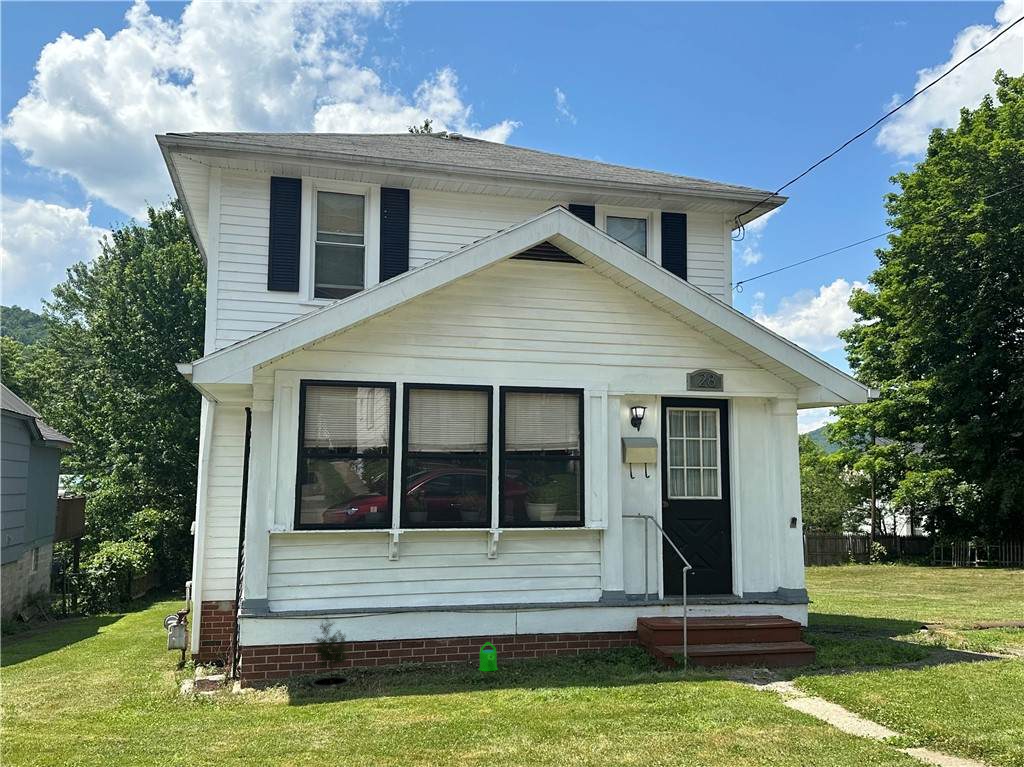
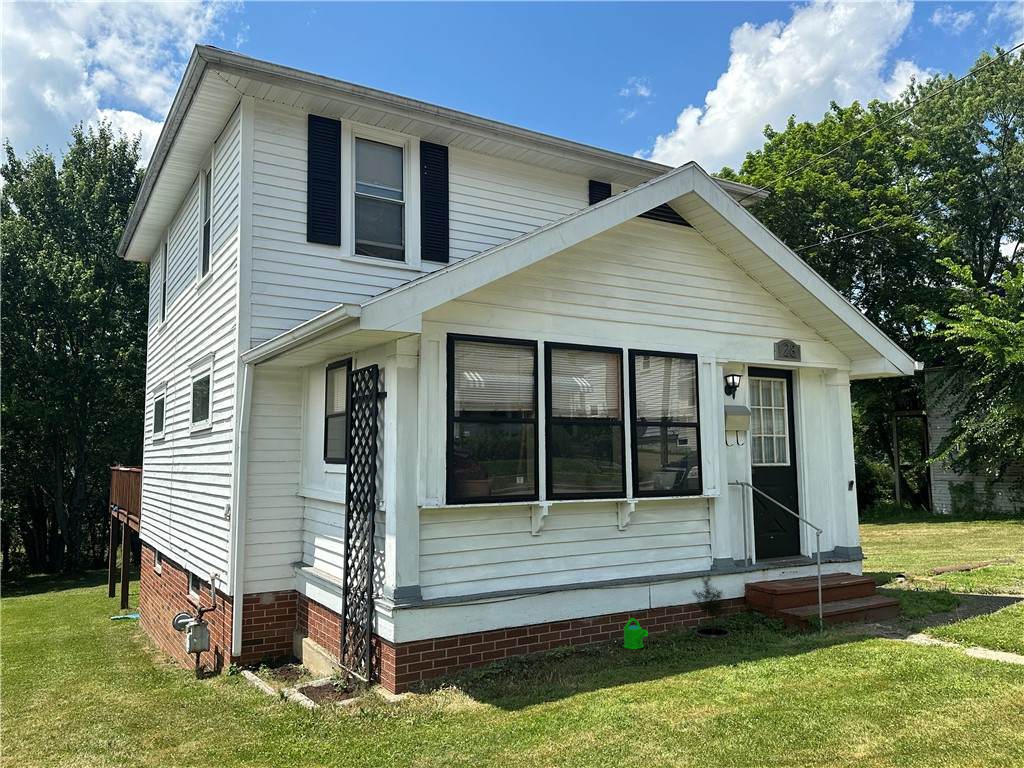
potted tree: present [312,623,349,688] -> present [693,577,731,638]

